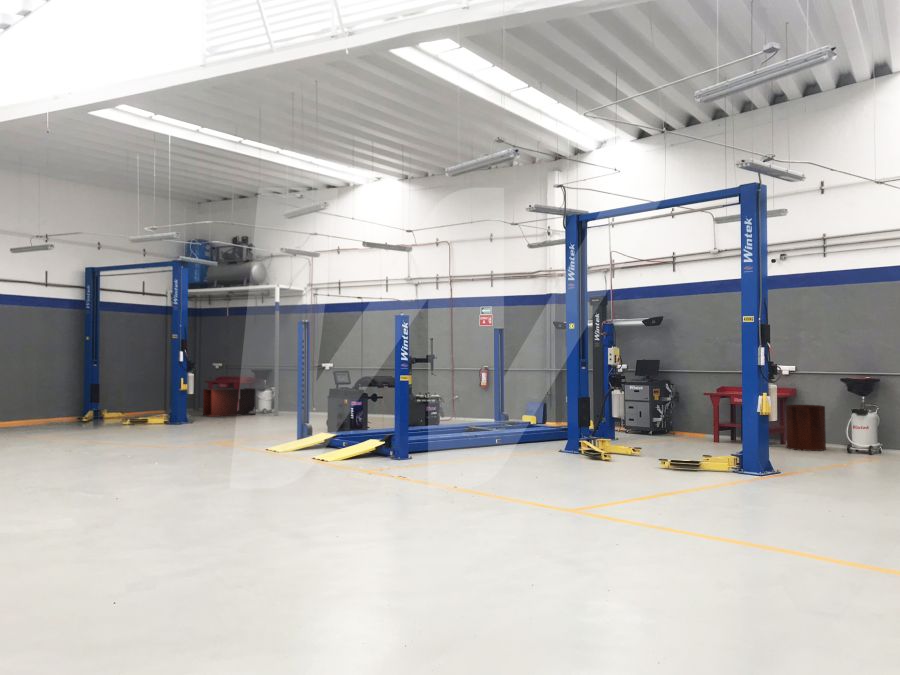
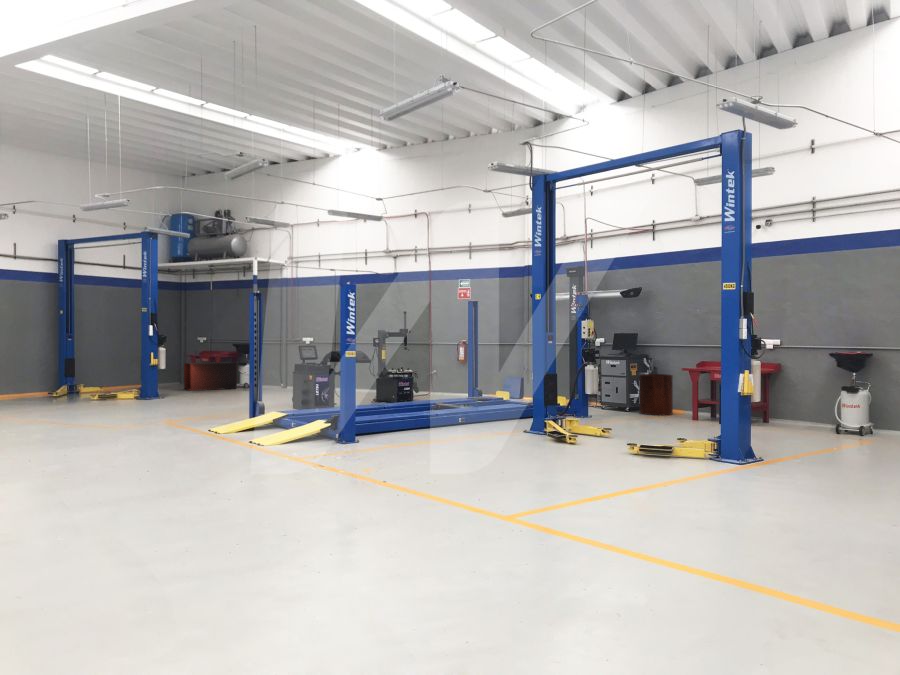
trash can: present [786,405,826,451] -> present [639,374,673,415]

